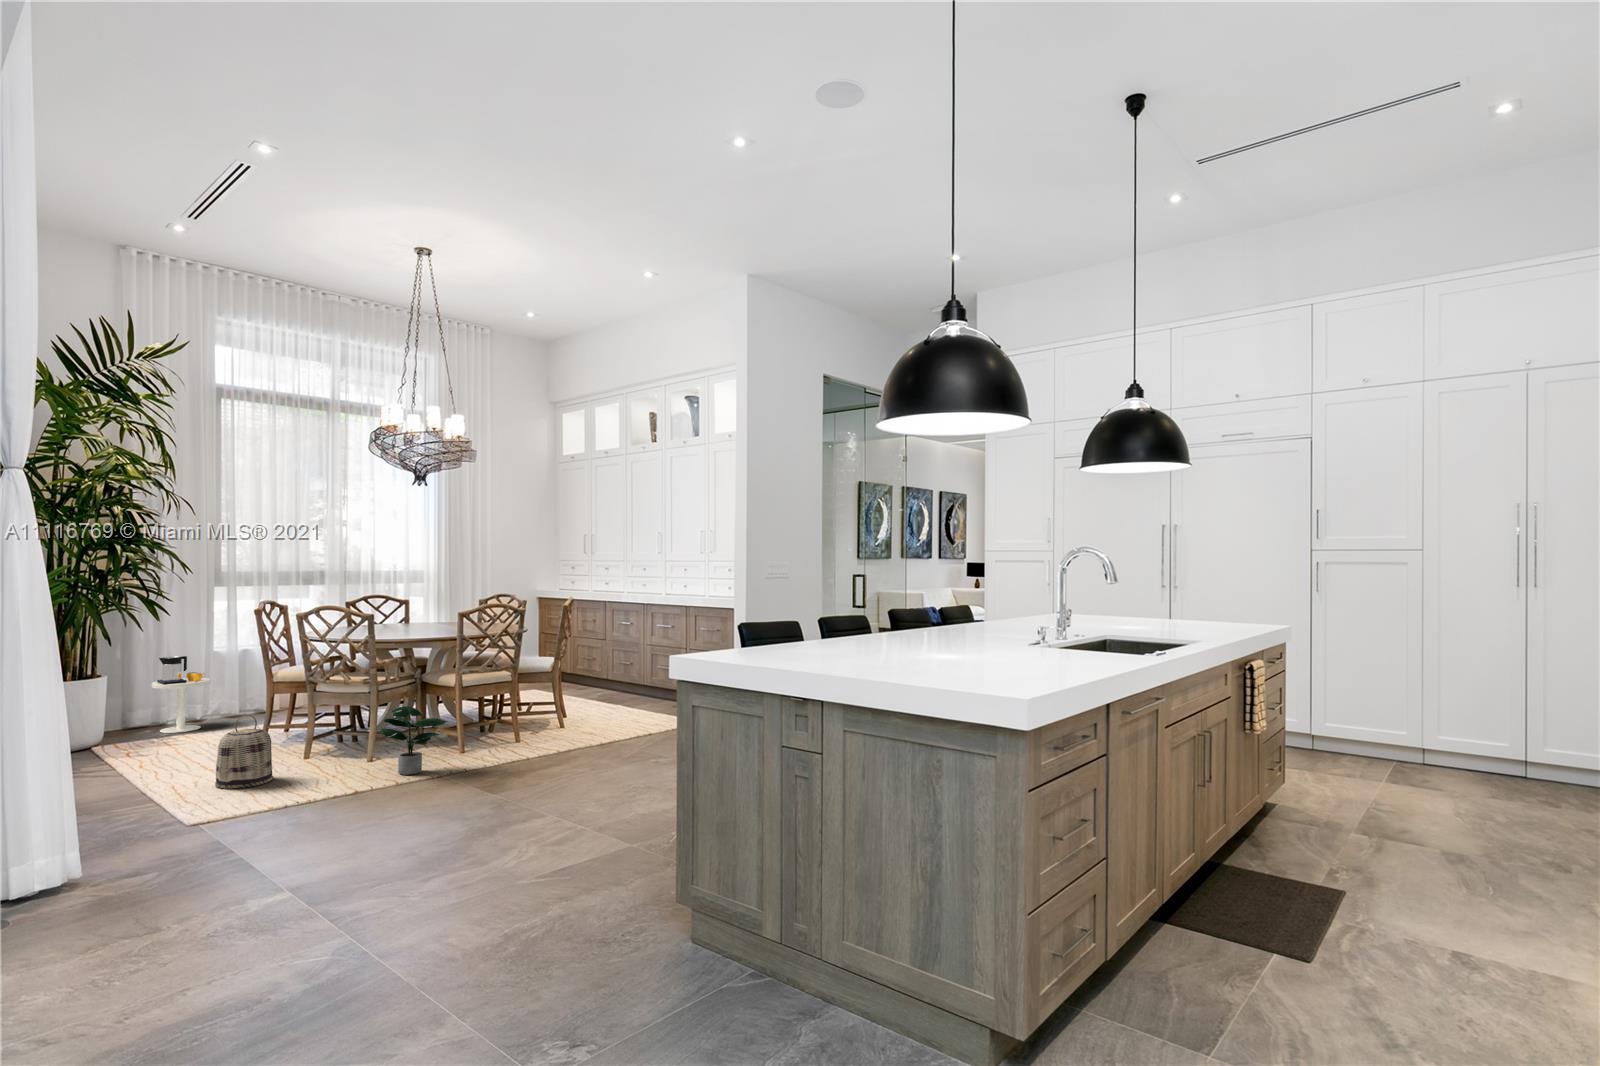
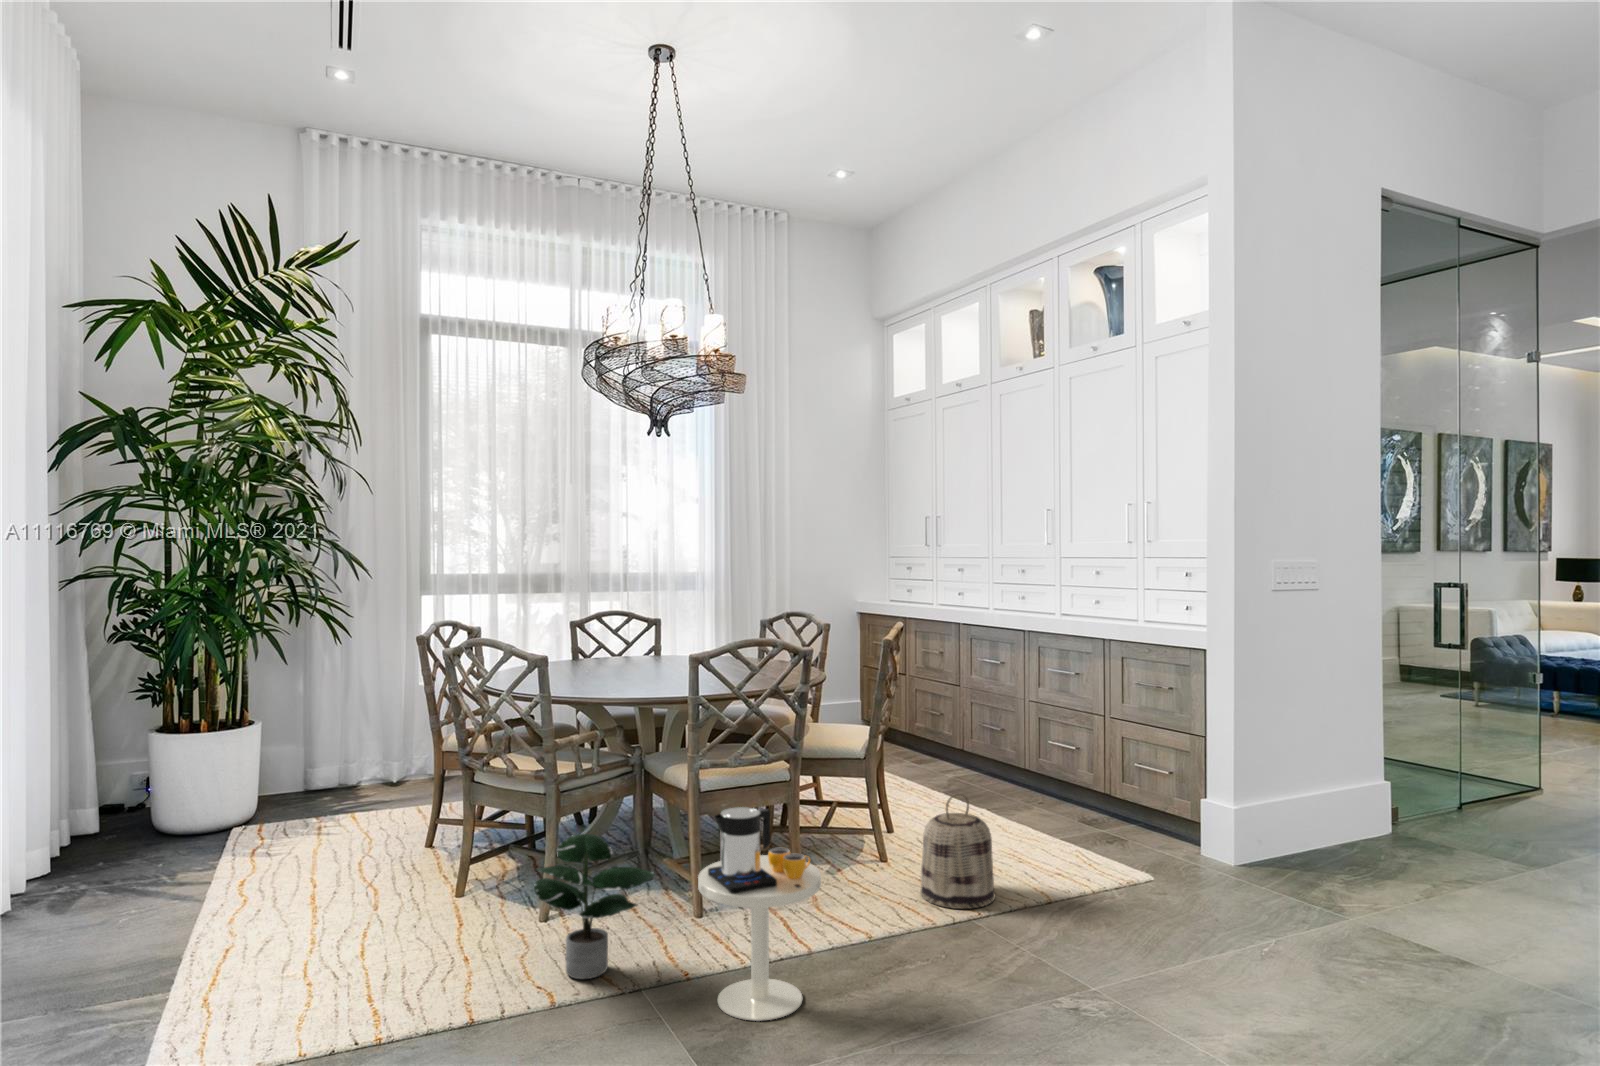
side table: present [152,656,210,733] -> present [698,807,821,1021]
basket: present [215,715,273,789] -> present [921,794,995,909]

